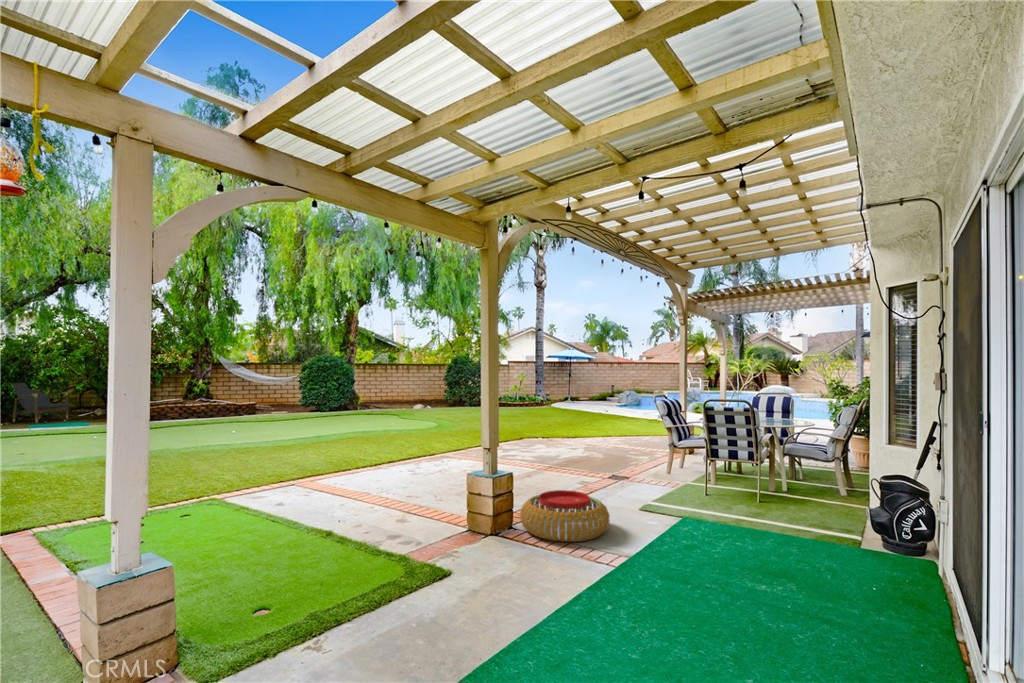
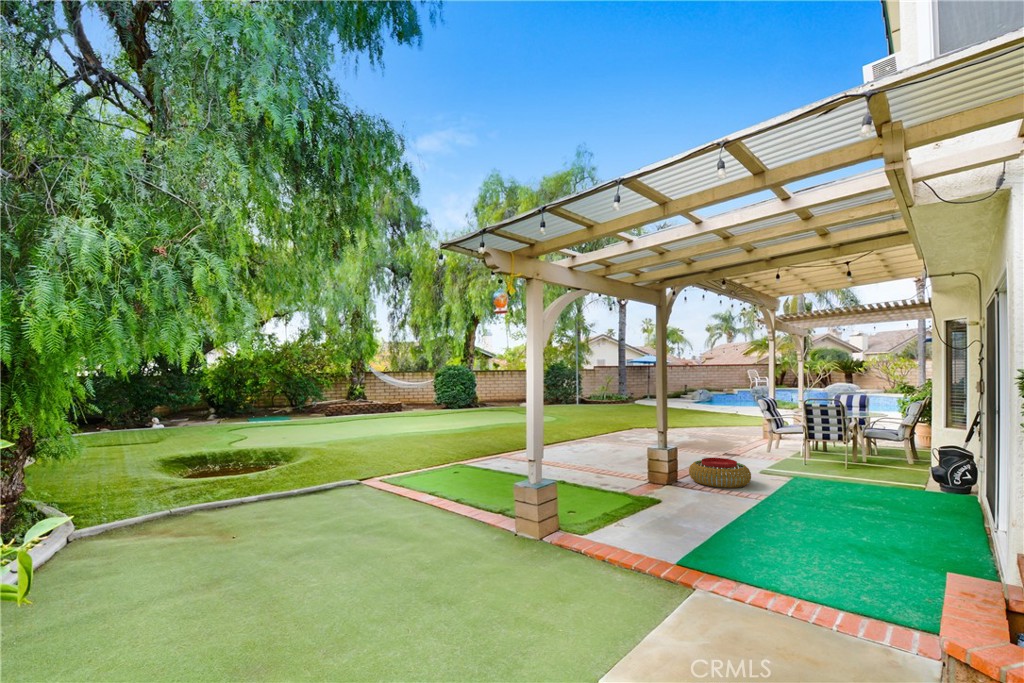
lounge chair: present [13,383,70,423] -> none [241,388,278,418]

